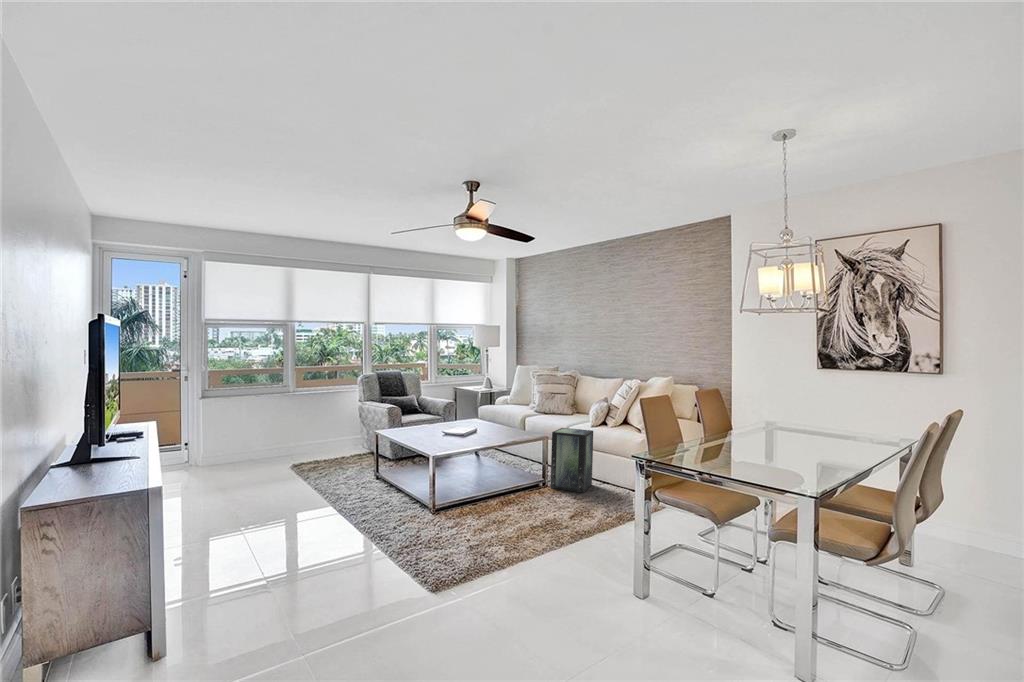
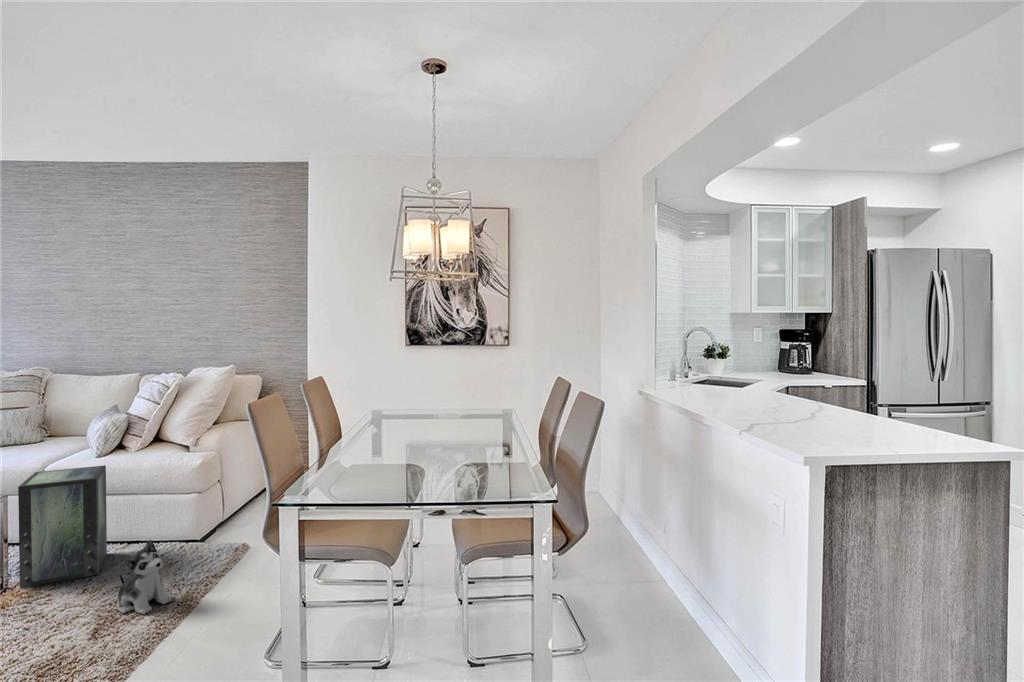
plush toy: none [586,475,612,518] -> present [117,540,171,614]

